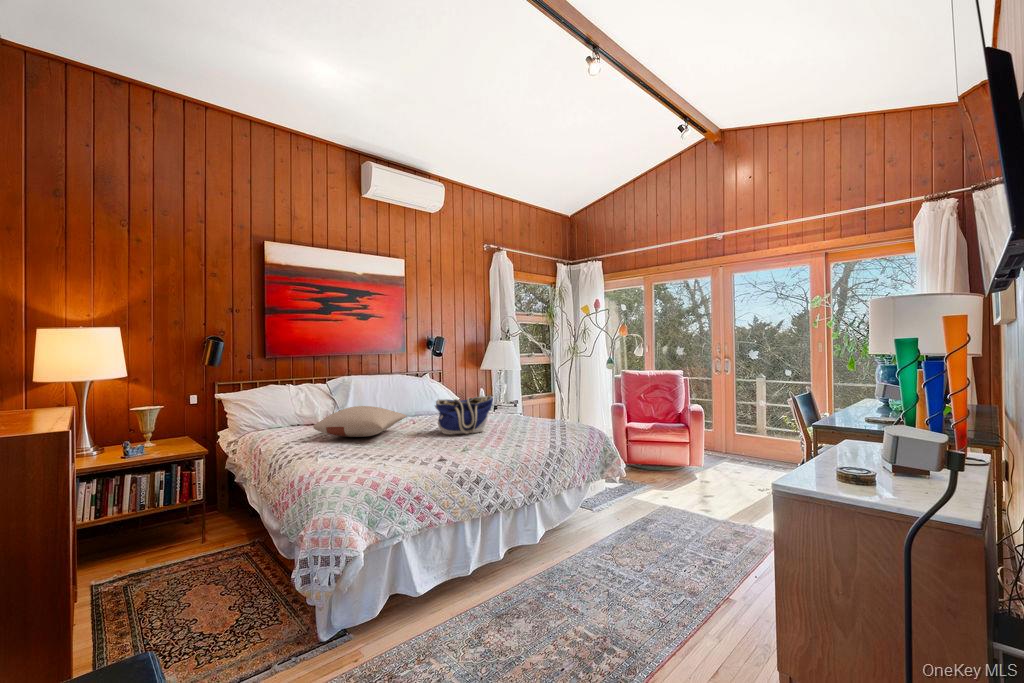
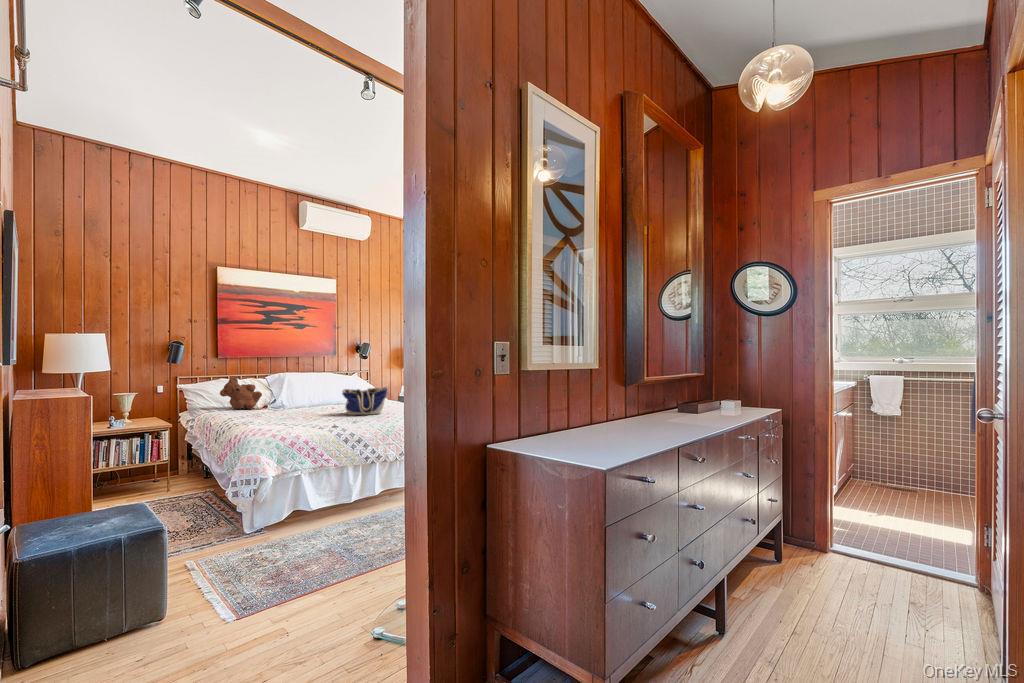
teddy bear: none [270,383,324,426] -> present [220,377,262,409]
pillow: present [313,406,406,437] -> none [250,394,323,415]

